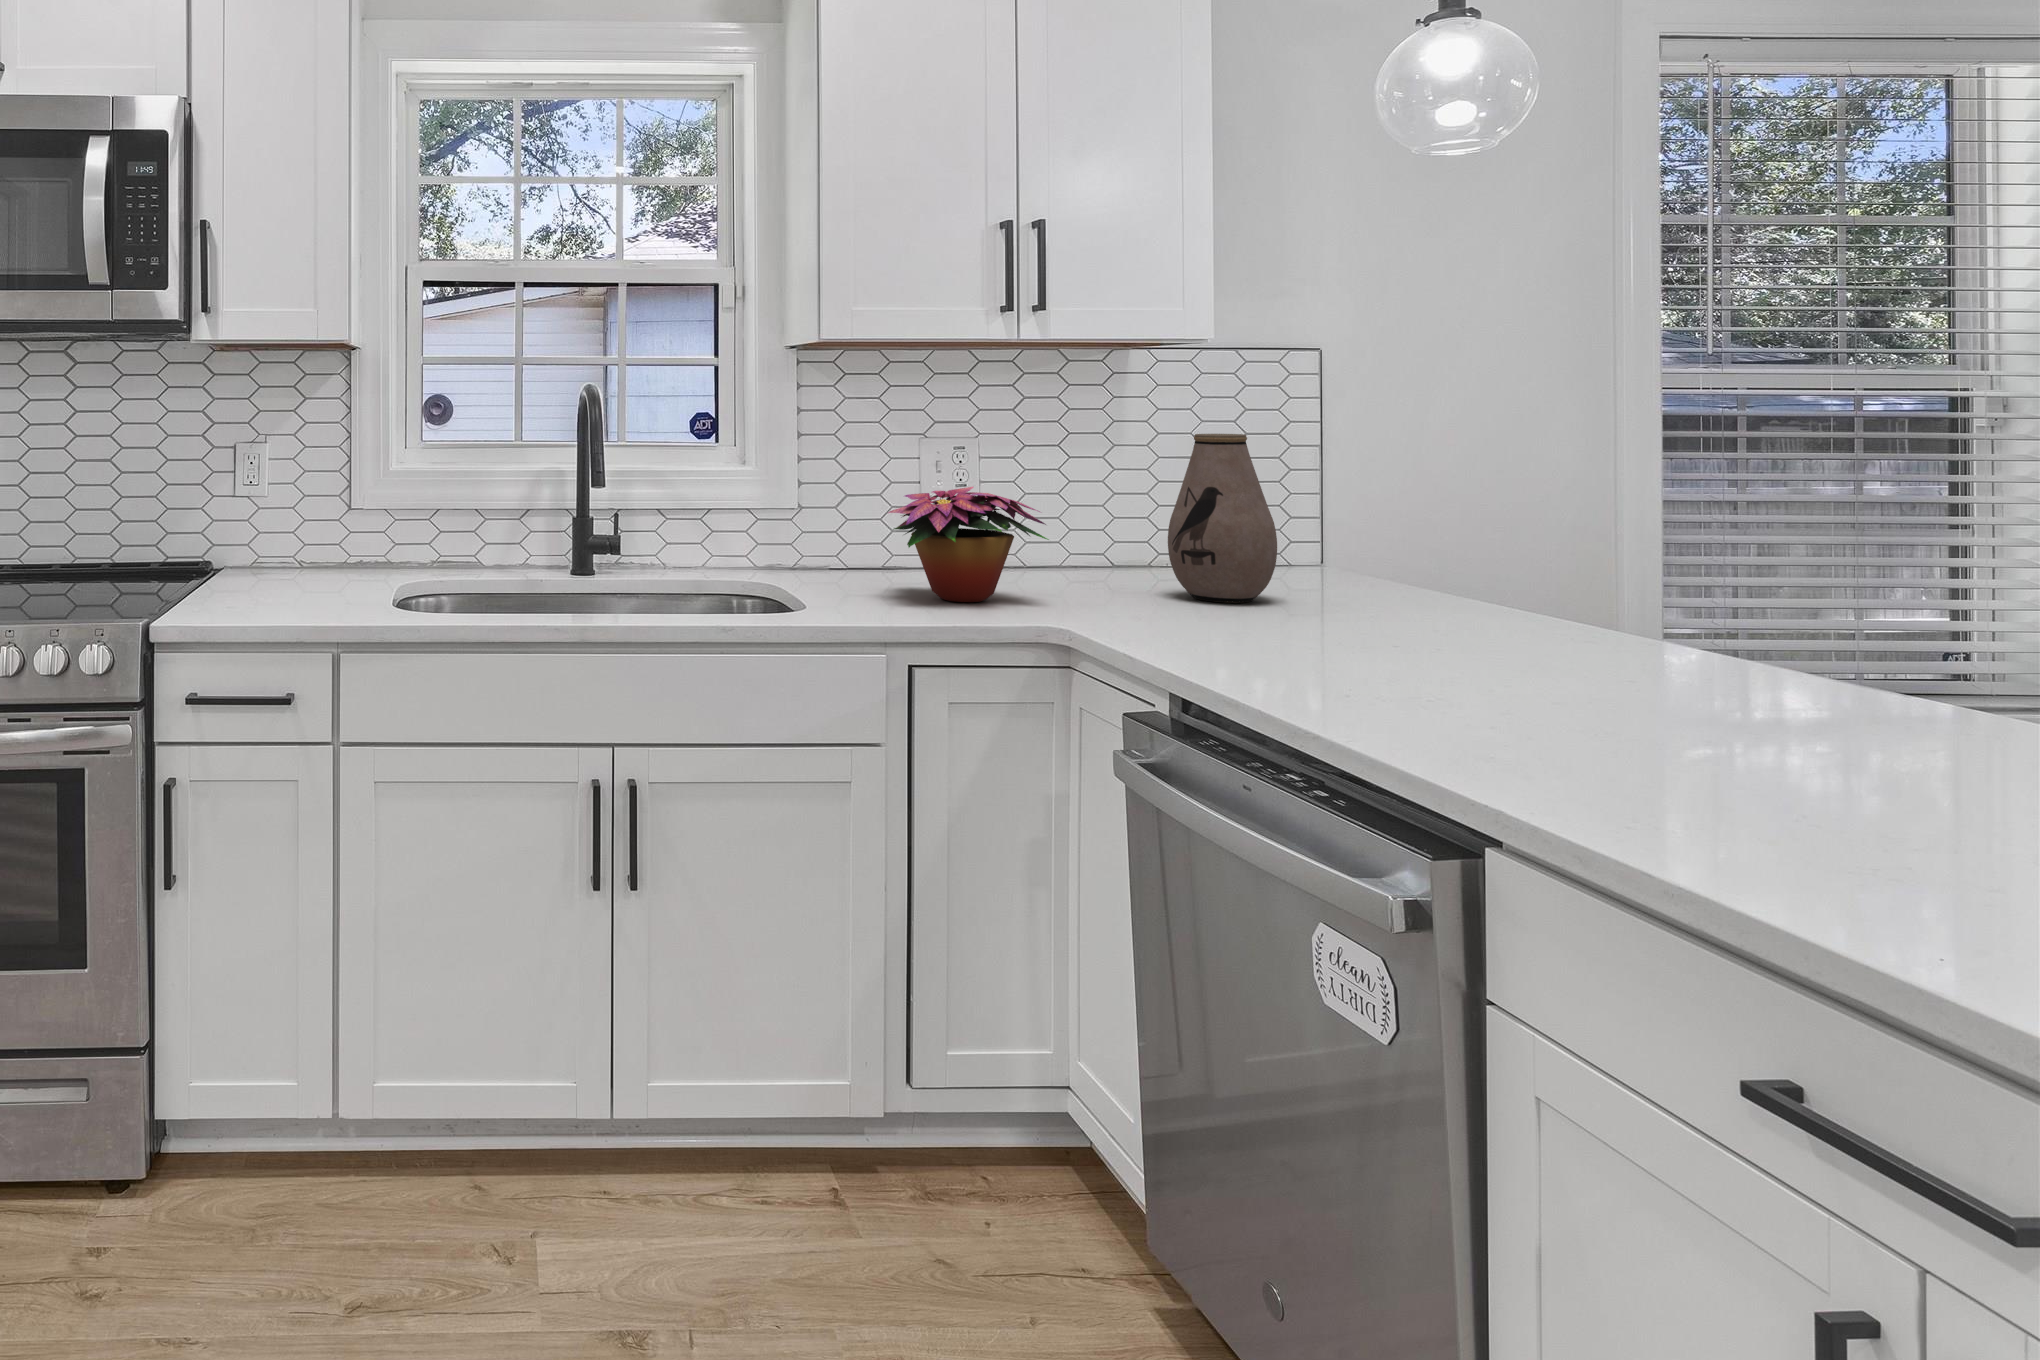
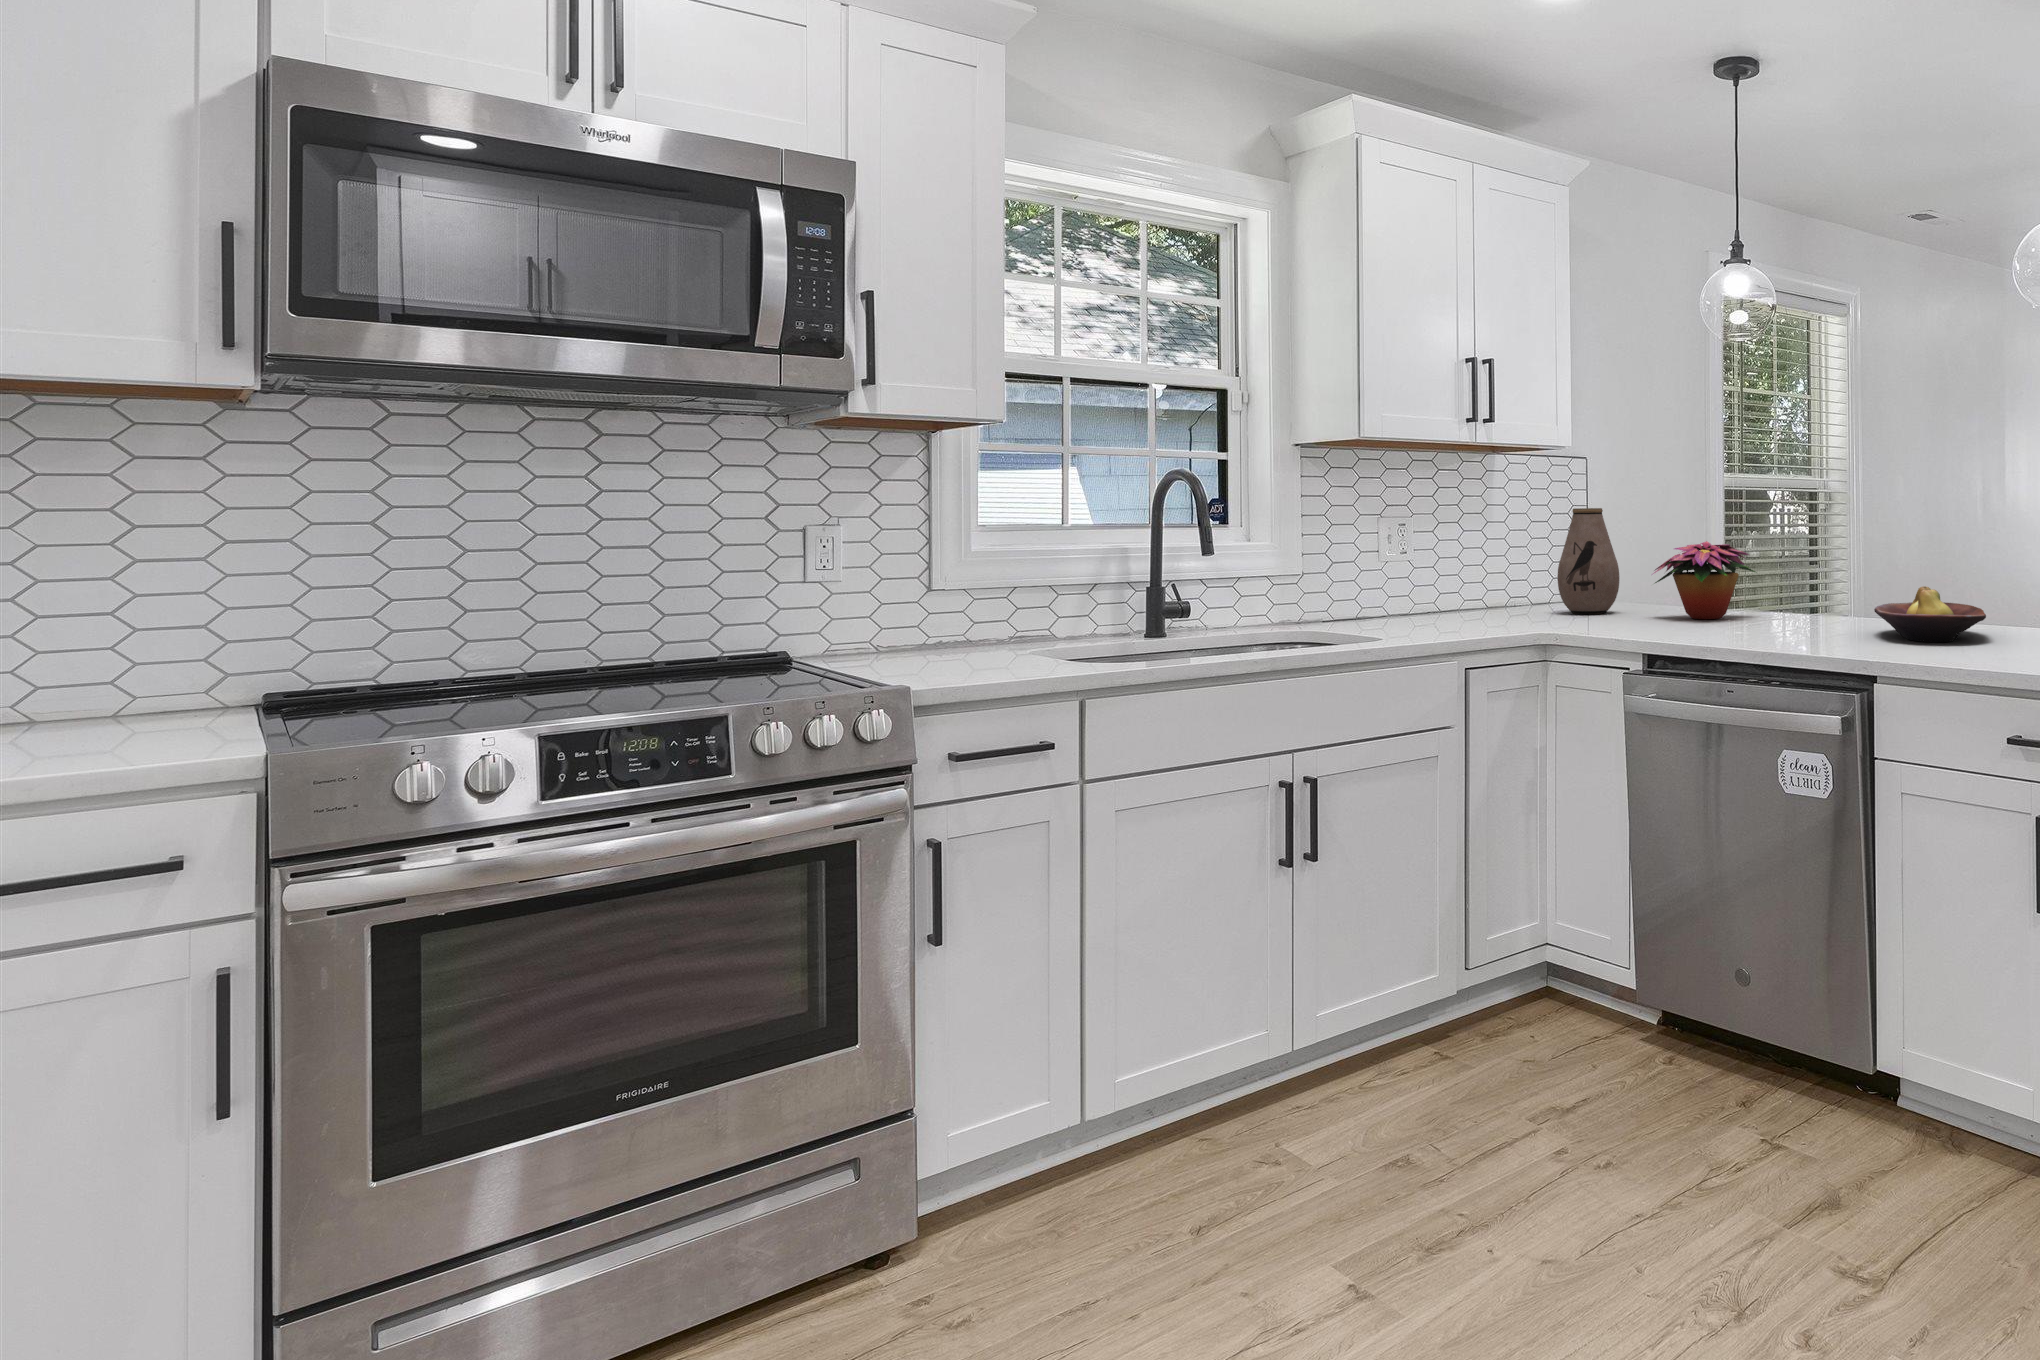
flower arrangement: present [888,487,1049,602] -> present [1653,541,1755,619]
fruit bowl: none [1560,648,1893,783] -> present [1874,586,1986,642]

